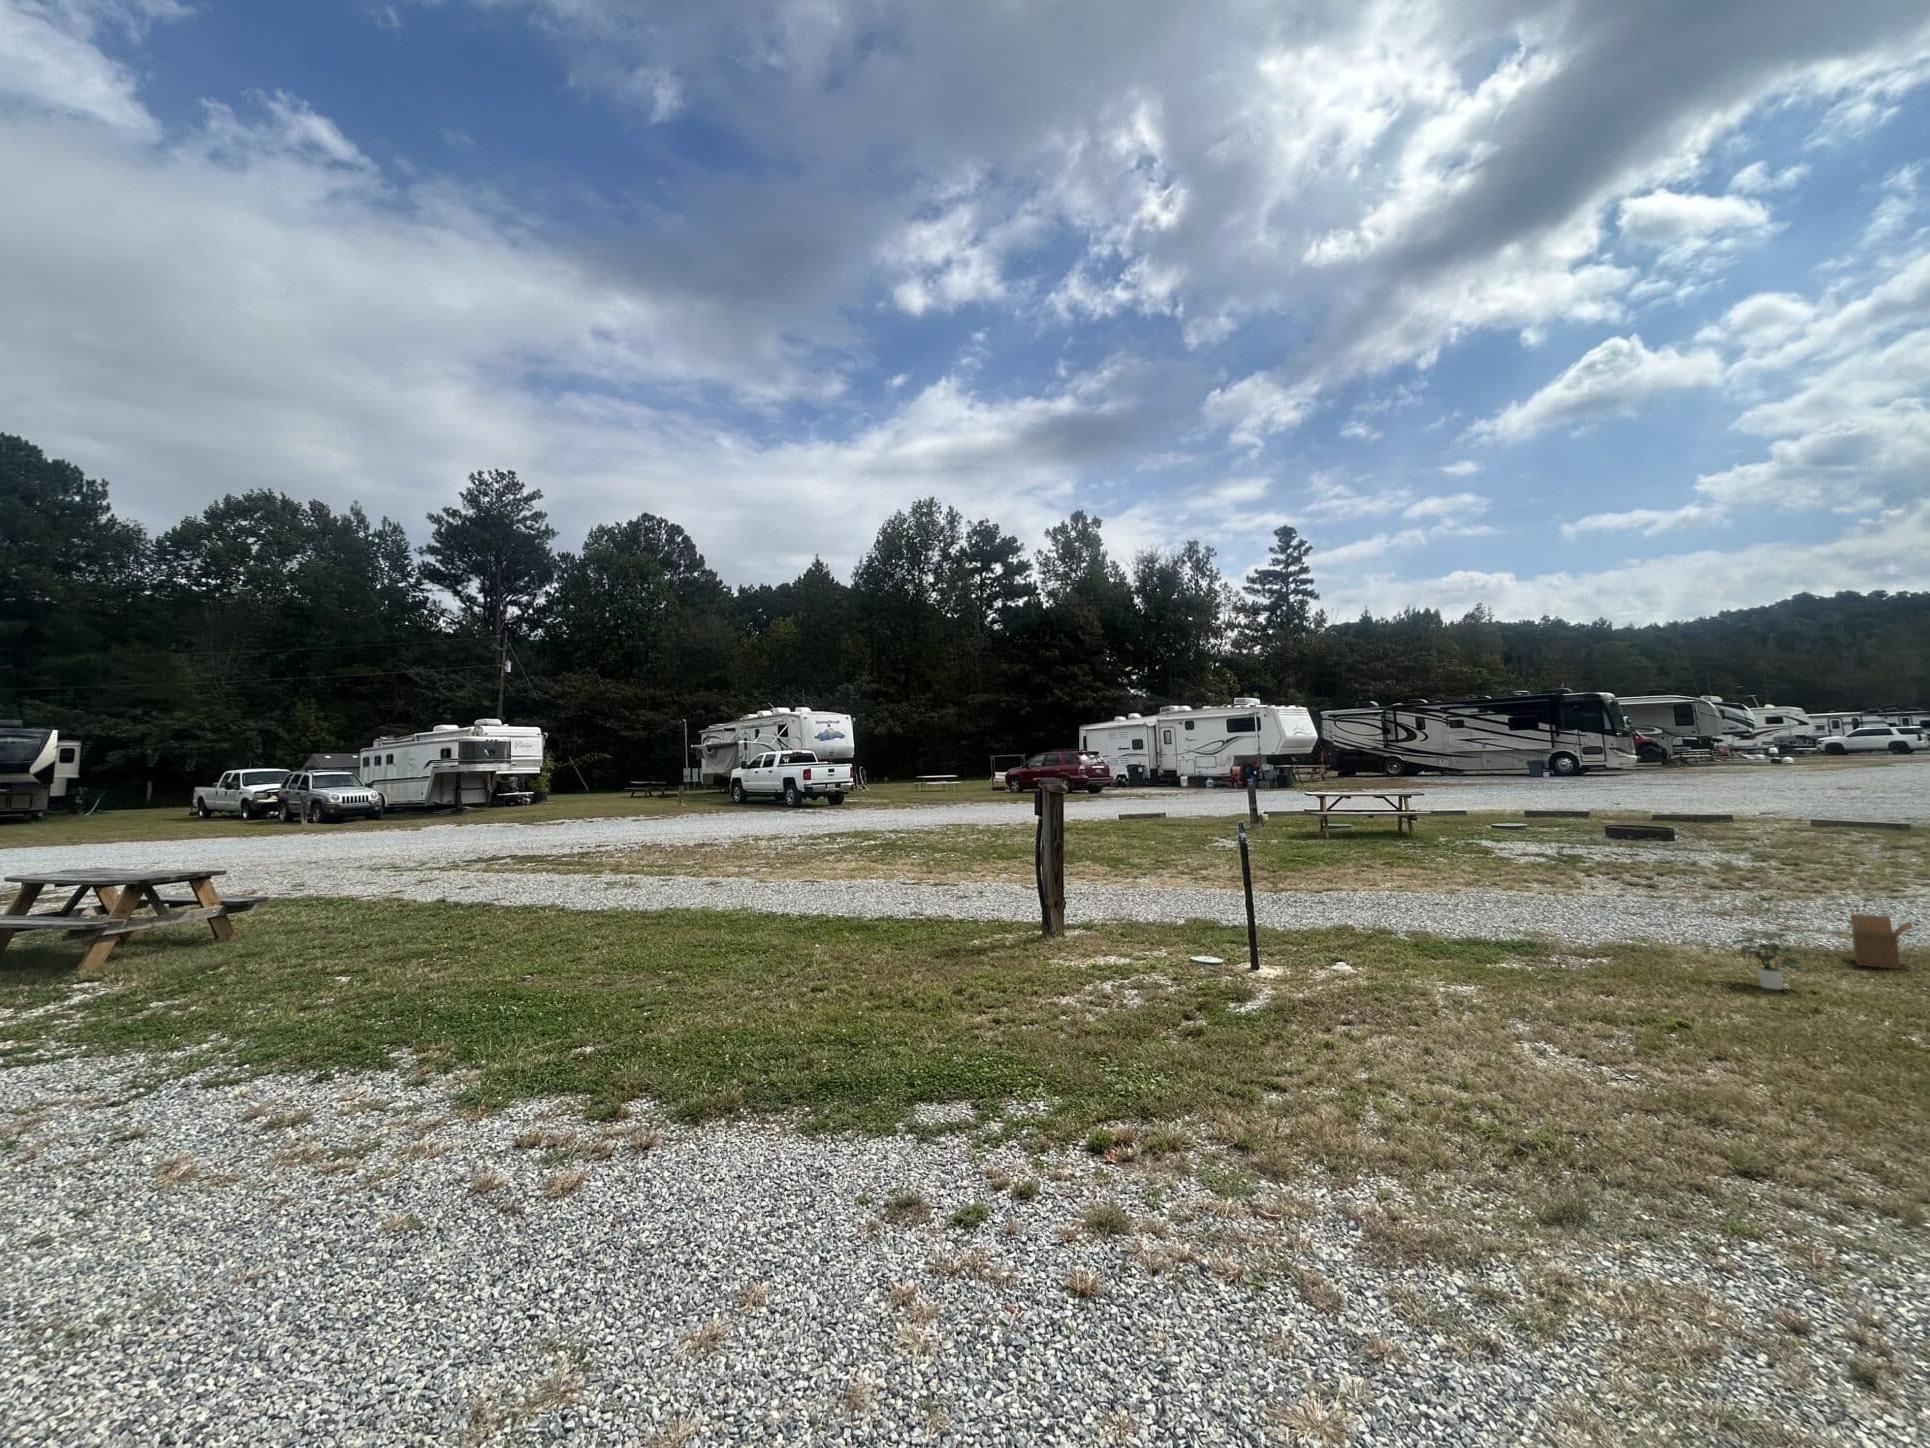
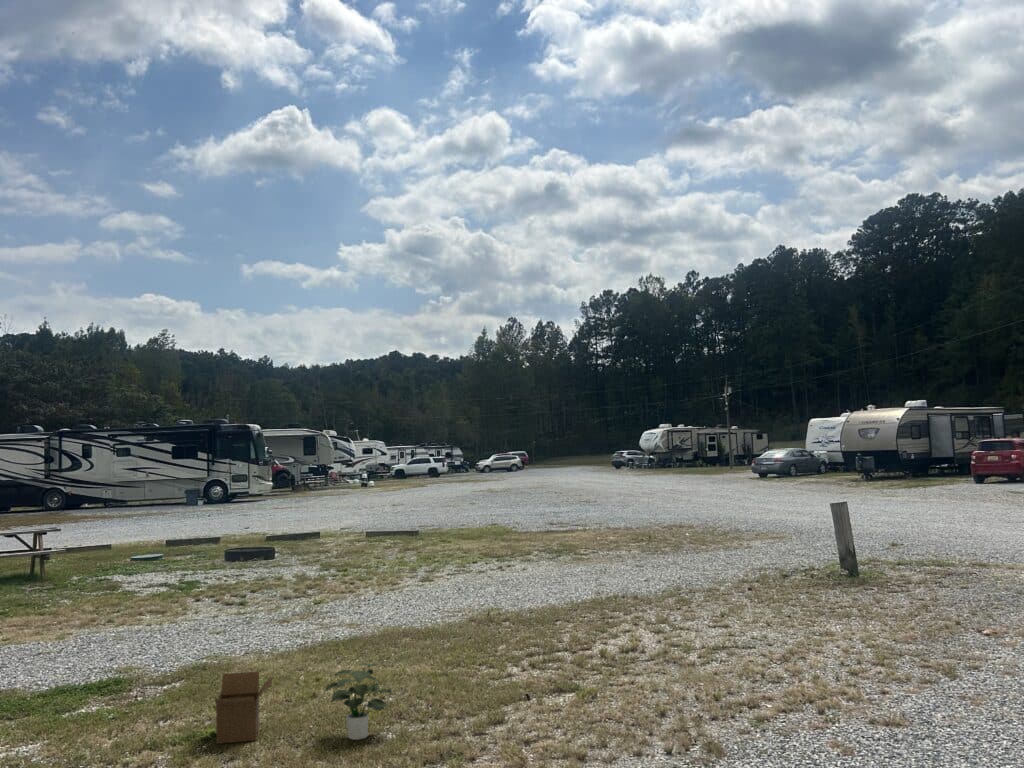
cardboard box: present [1850,914,1913,969] -> present [214,672,273,744]

